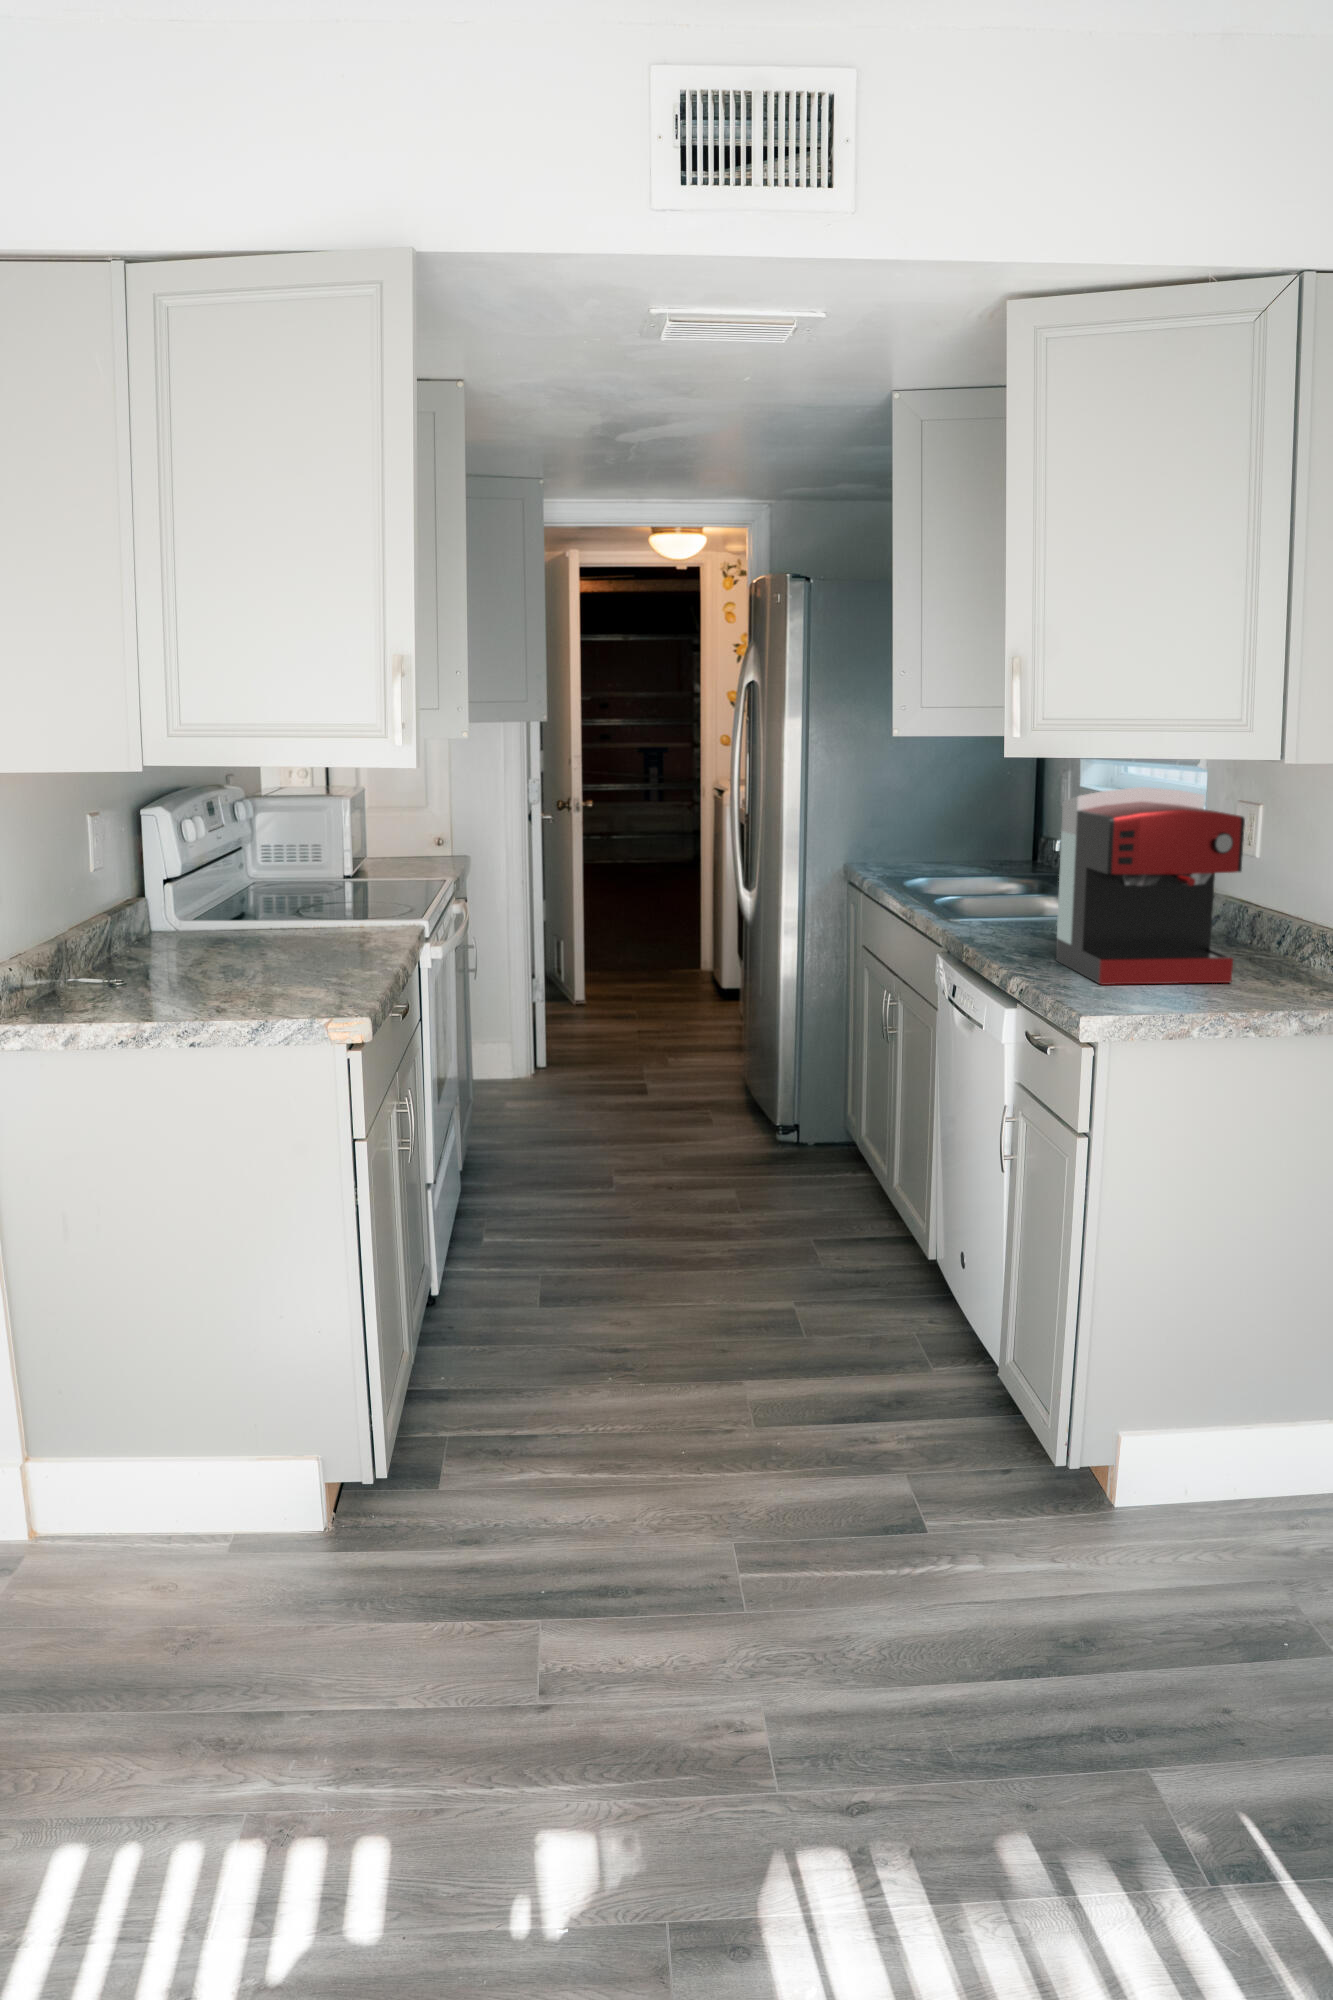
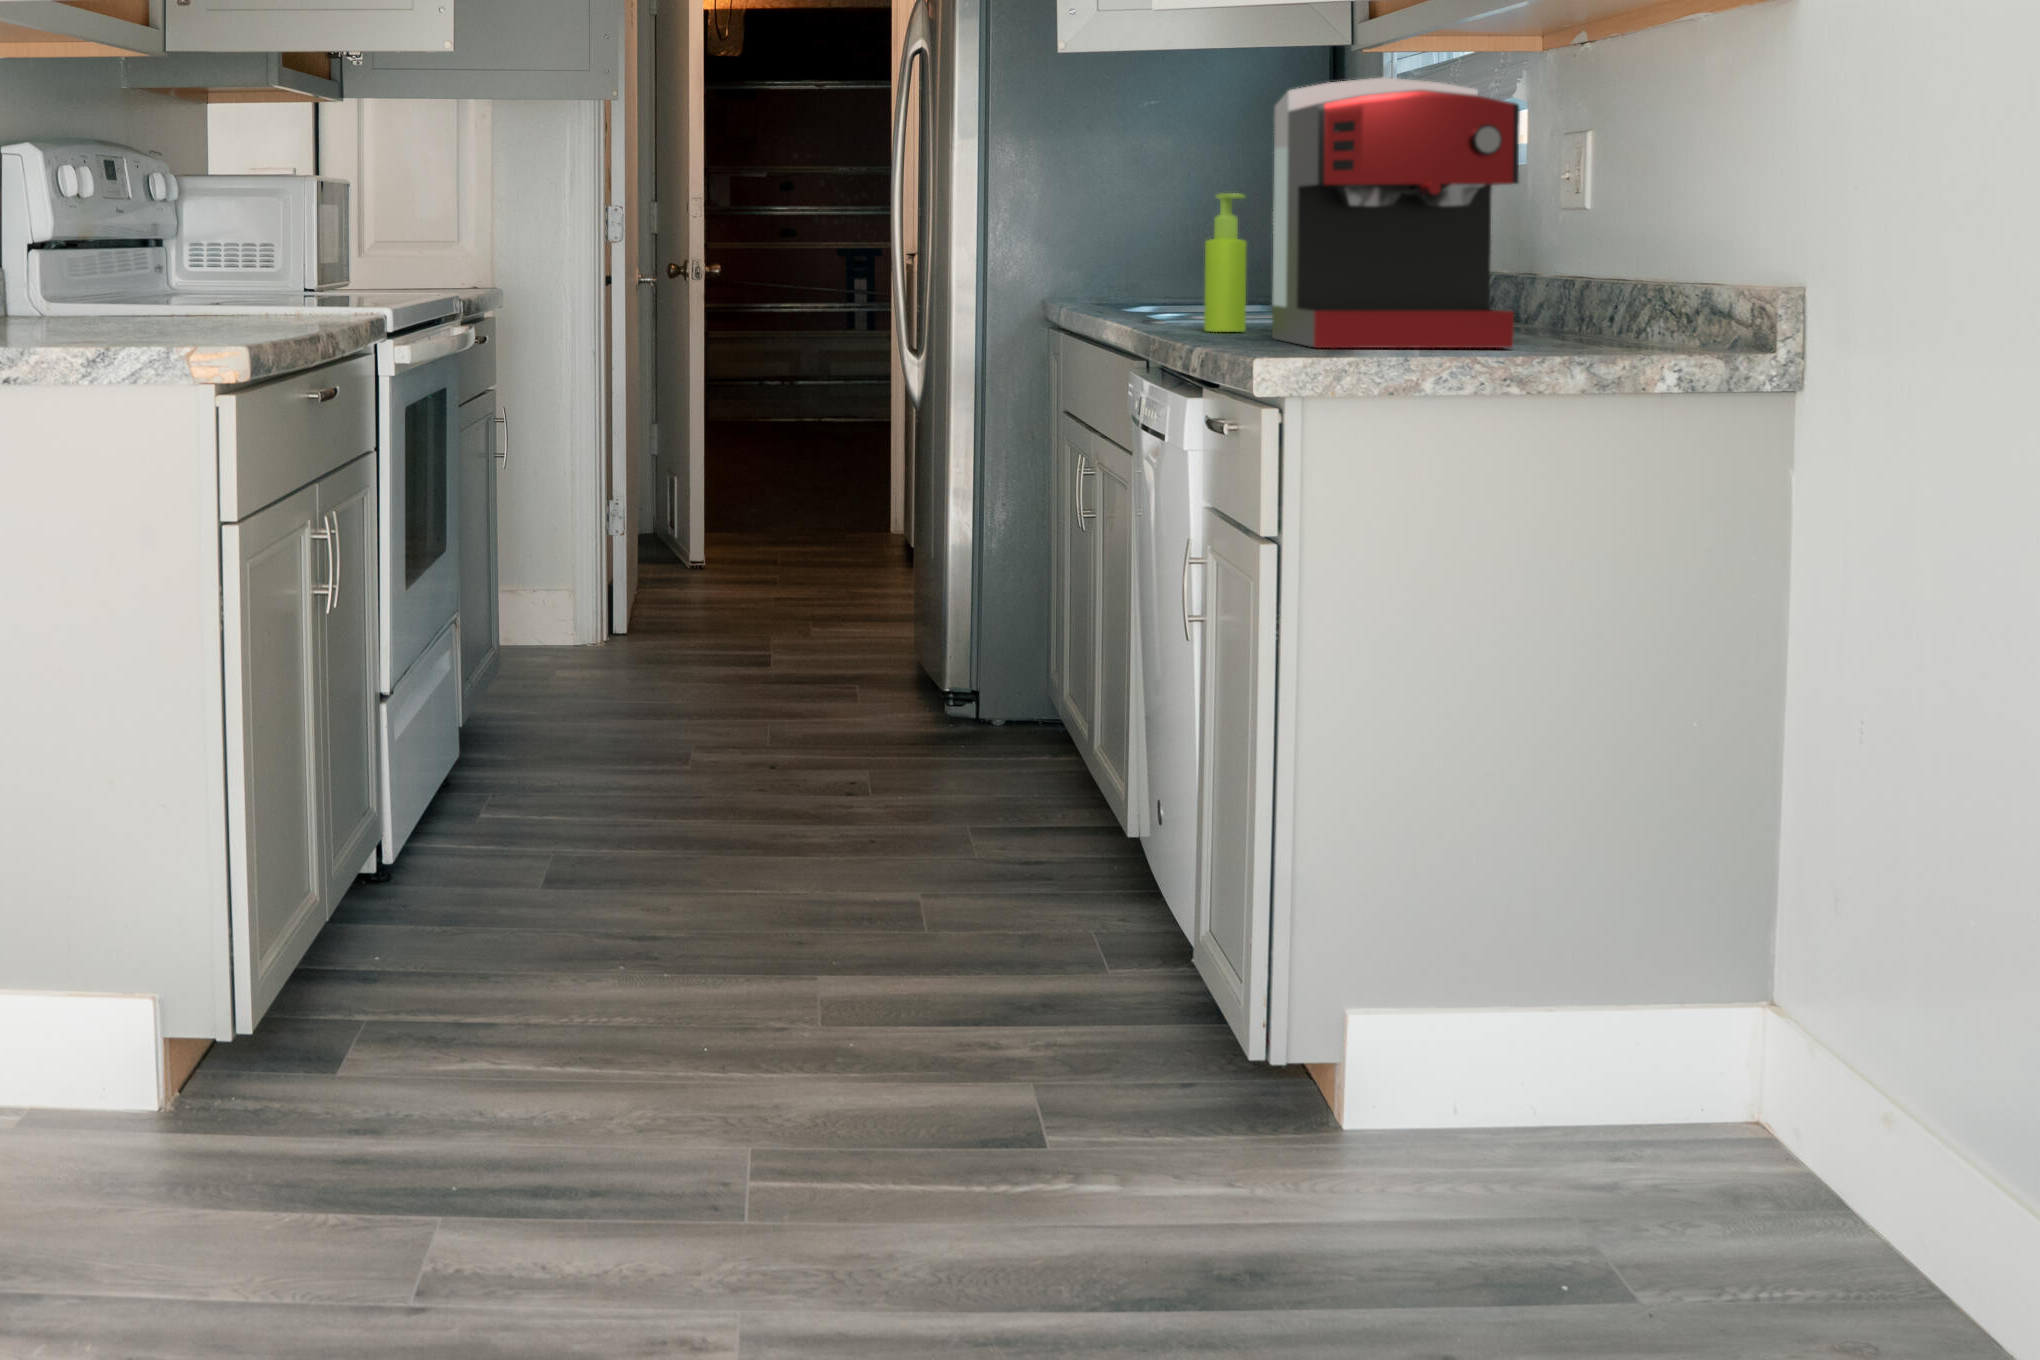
soap dispenser: none [1000,850,1032,946] -> present [1204,193,1247,332]

